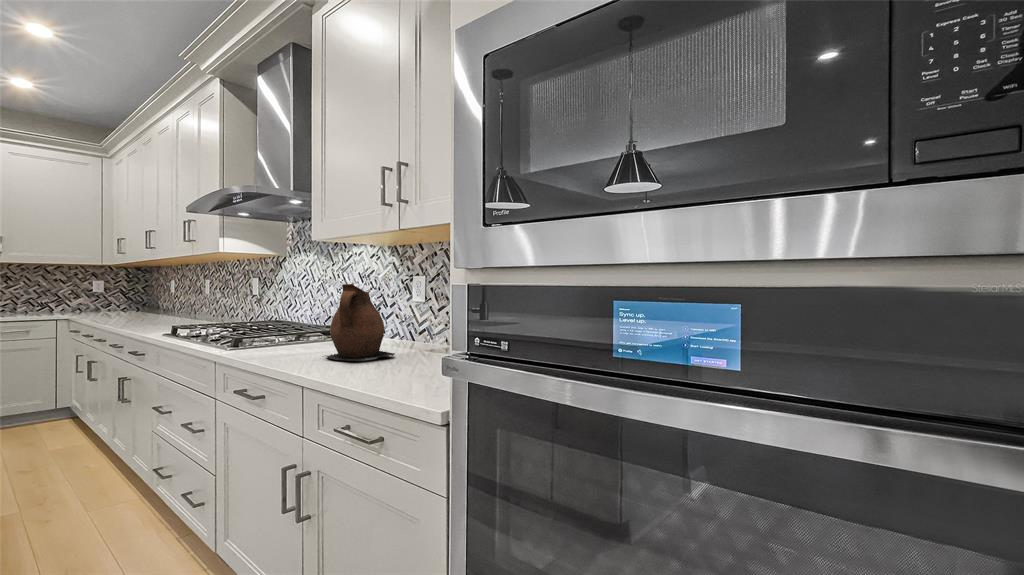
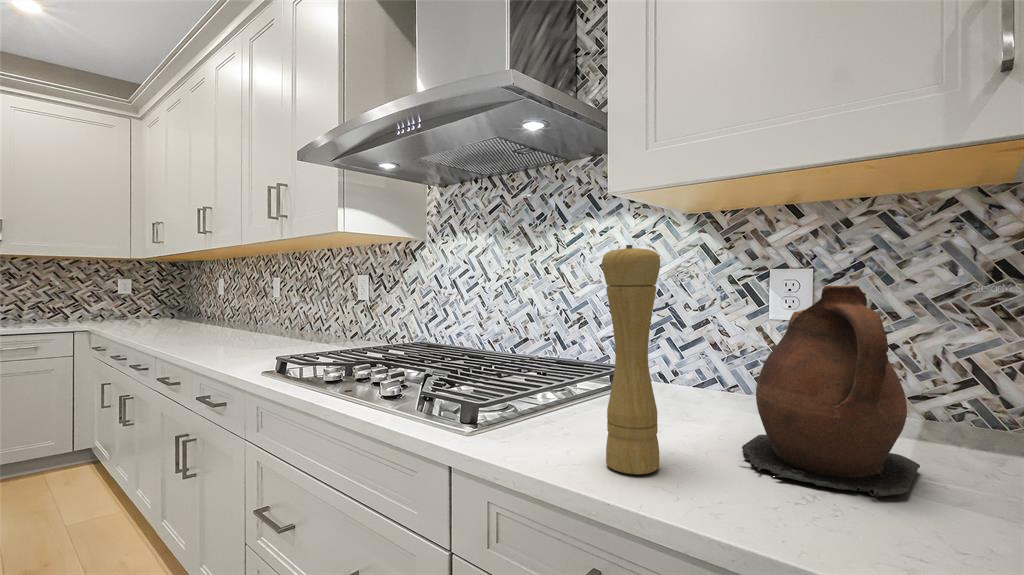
pepper mill: none [263,268,289,358] -> present [602,245,660,474]

